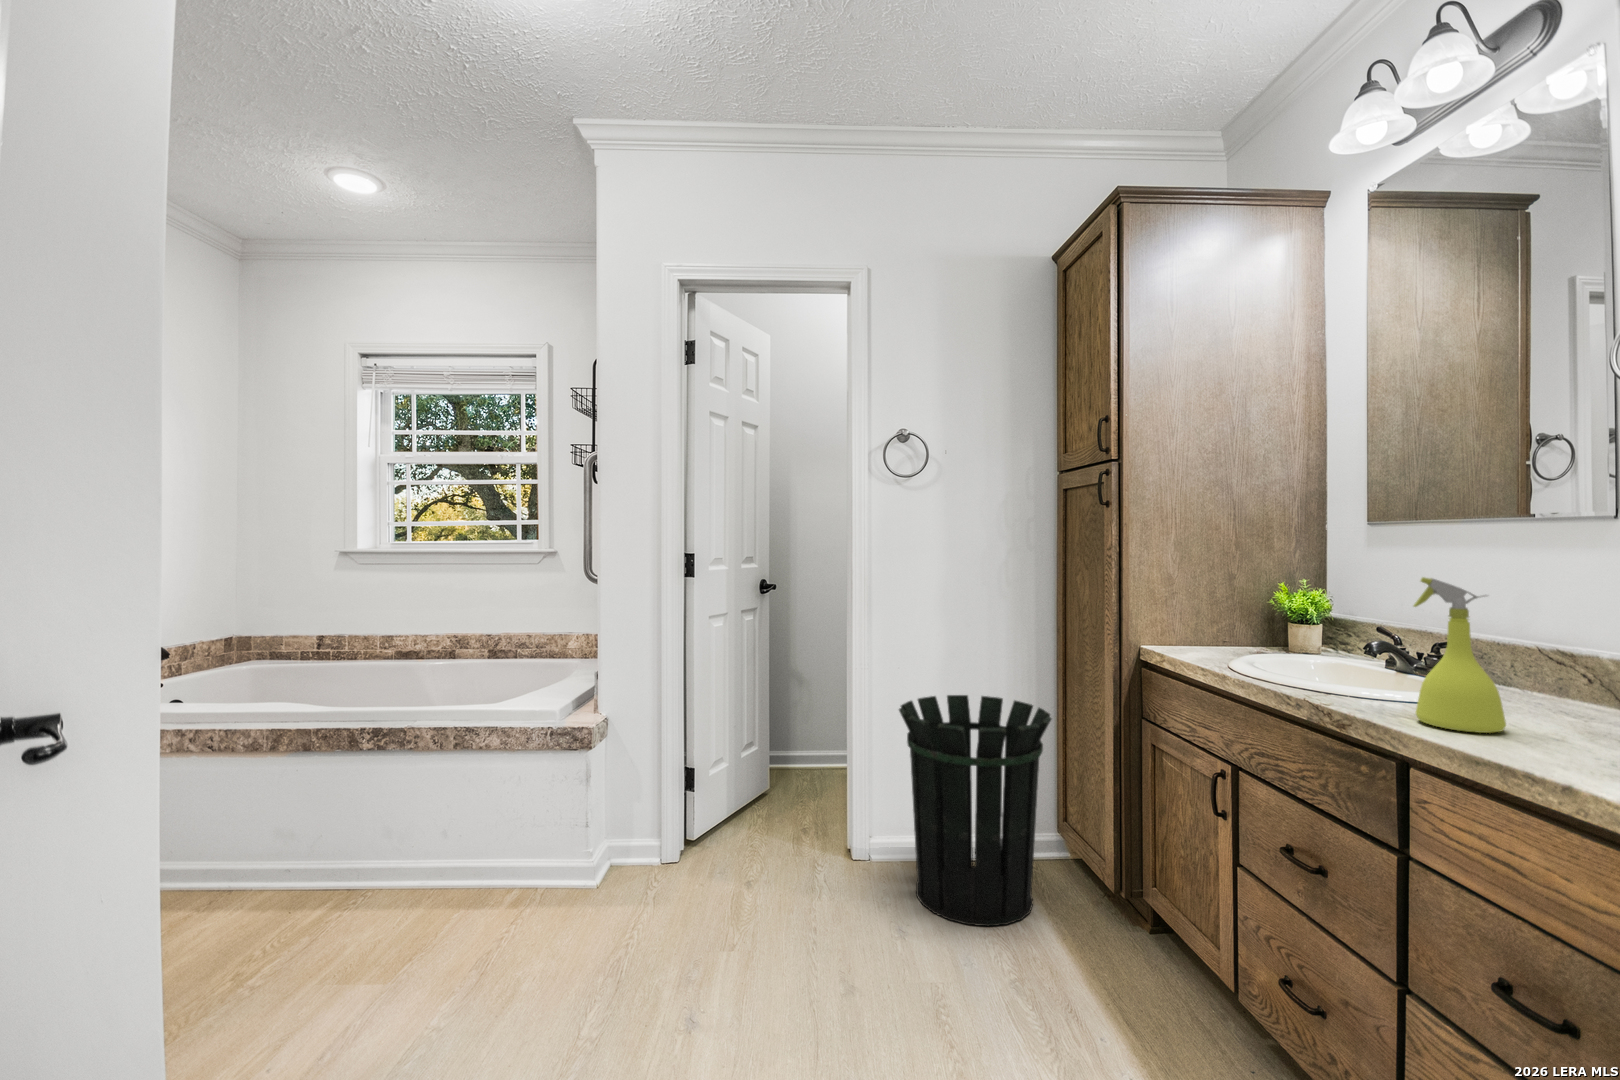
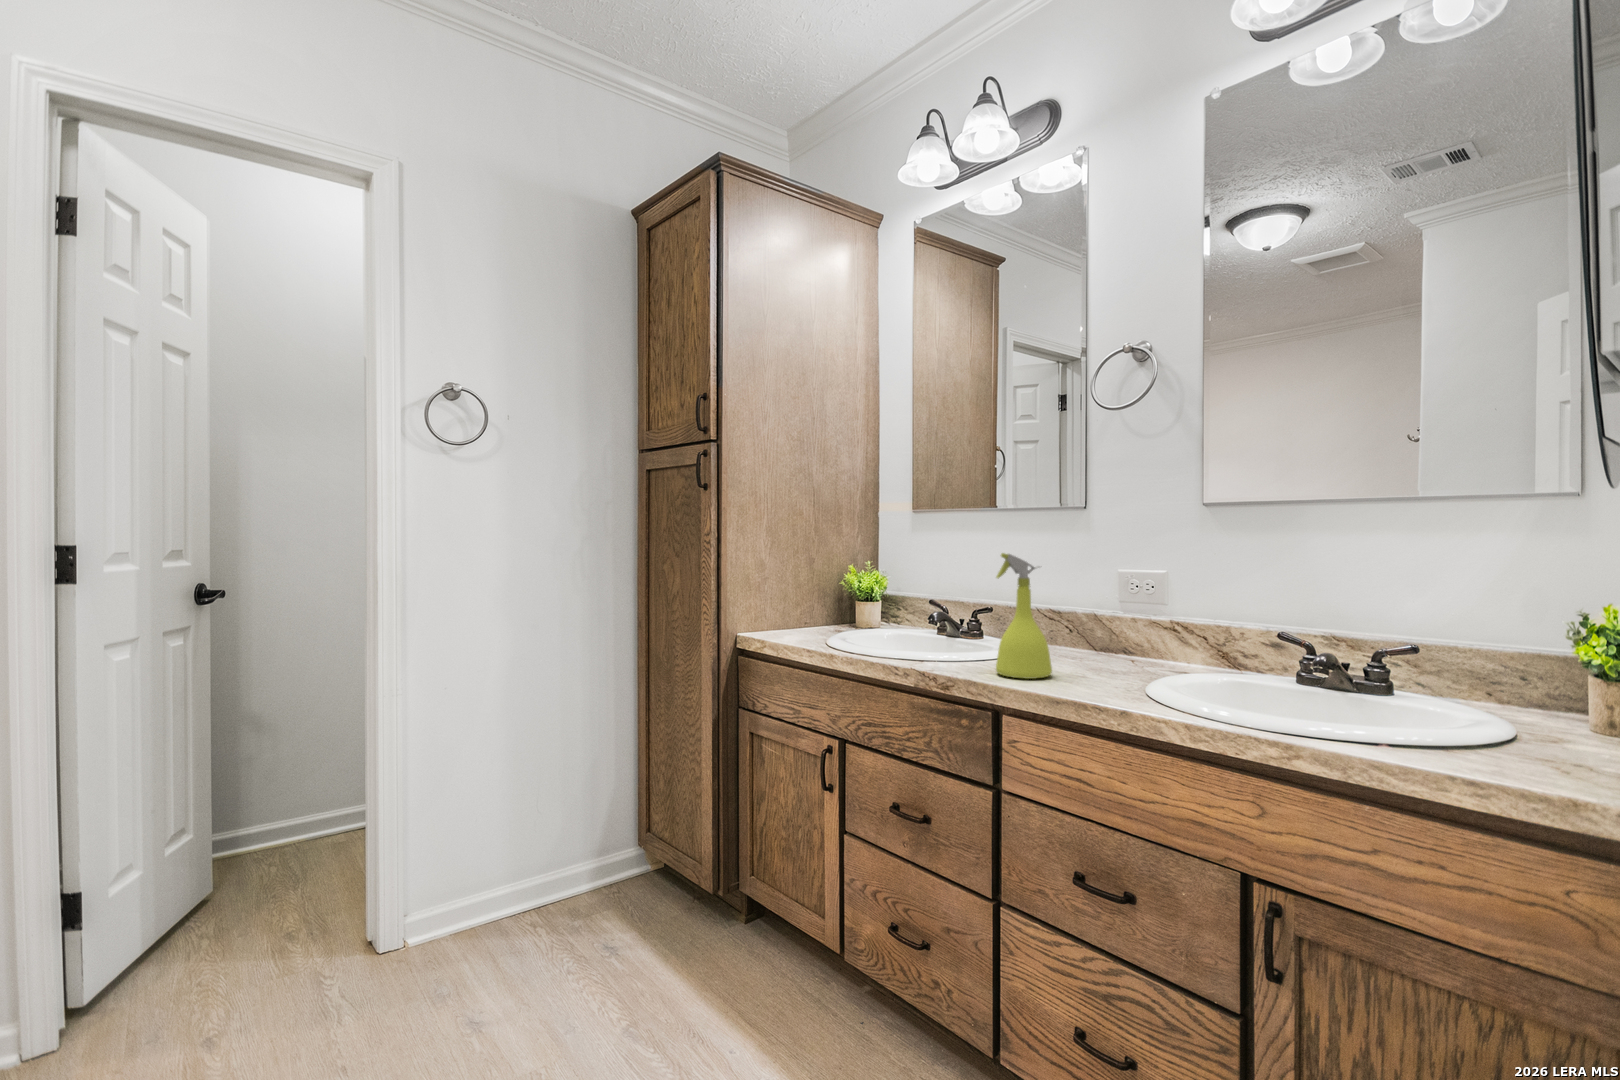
waste bin: present [899,695,1052,926] -> none [457,709,647,990]

